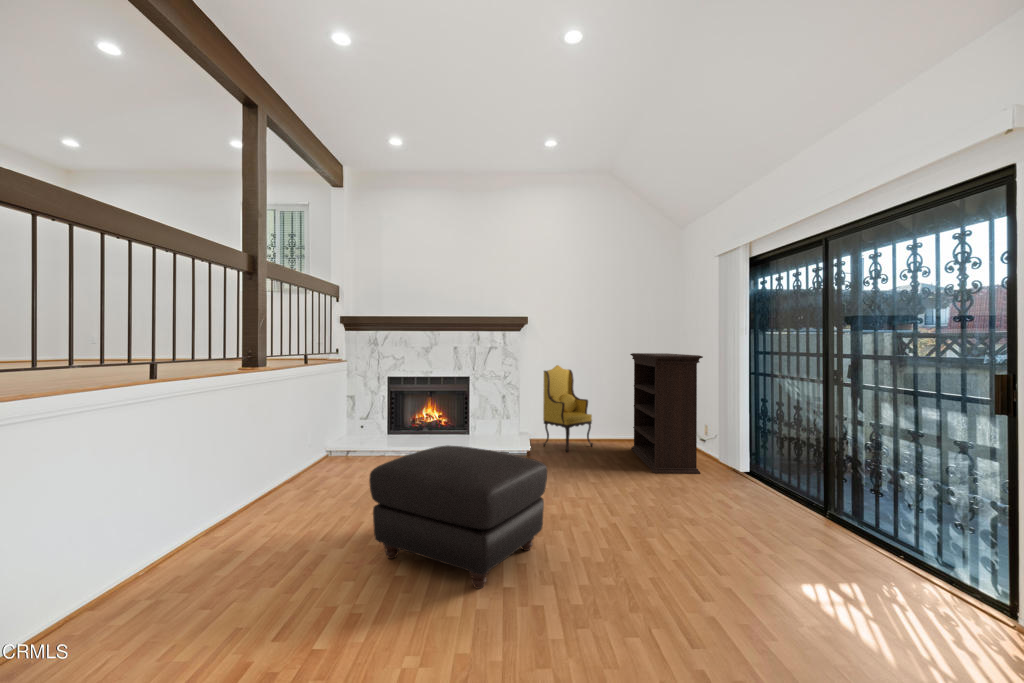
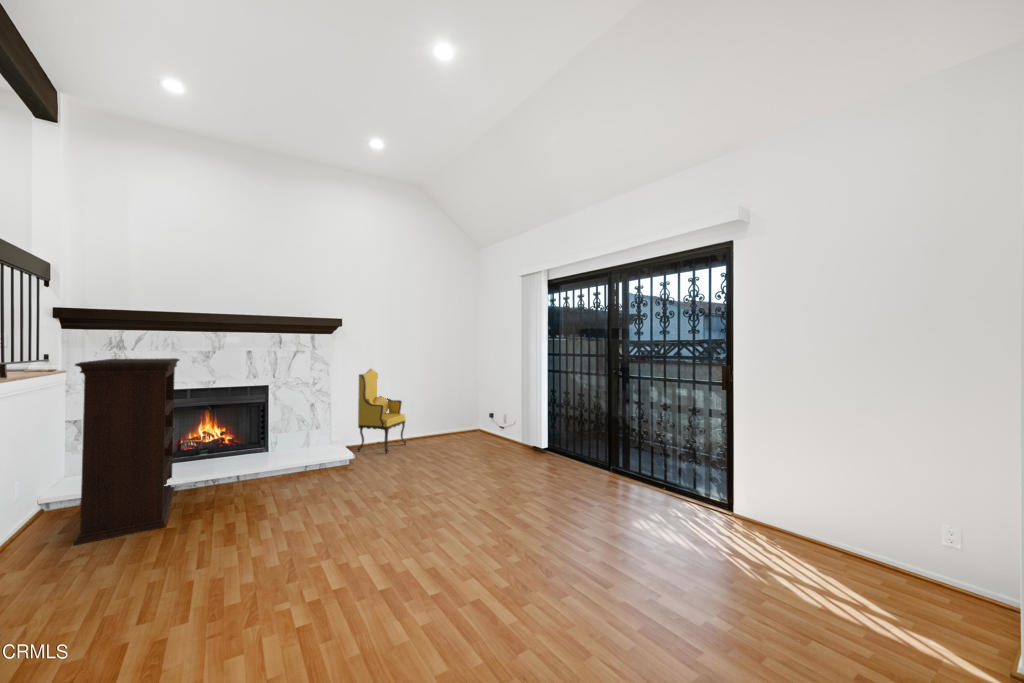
bookshelf: present [630,353,703,474] -> present [73,358,179,545]
ottoman: present [369,446,547,589] -> none [250,464,451,624]

